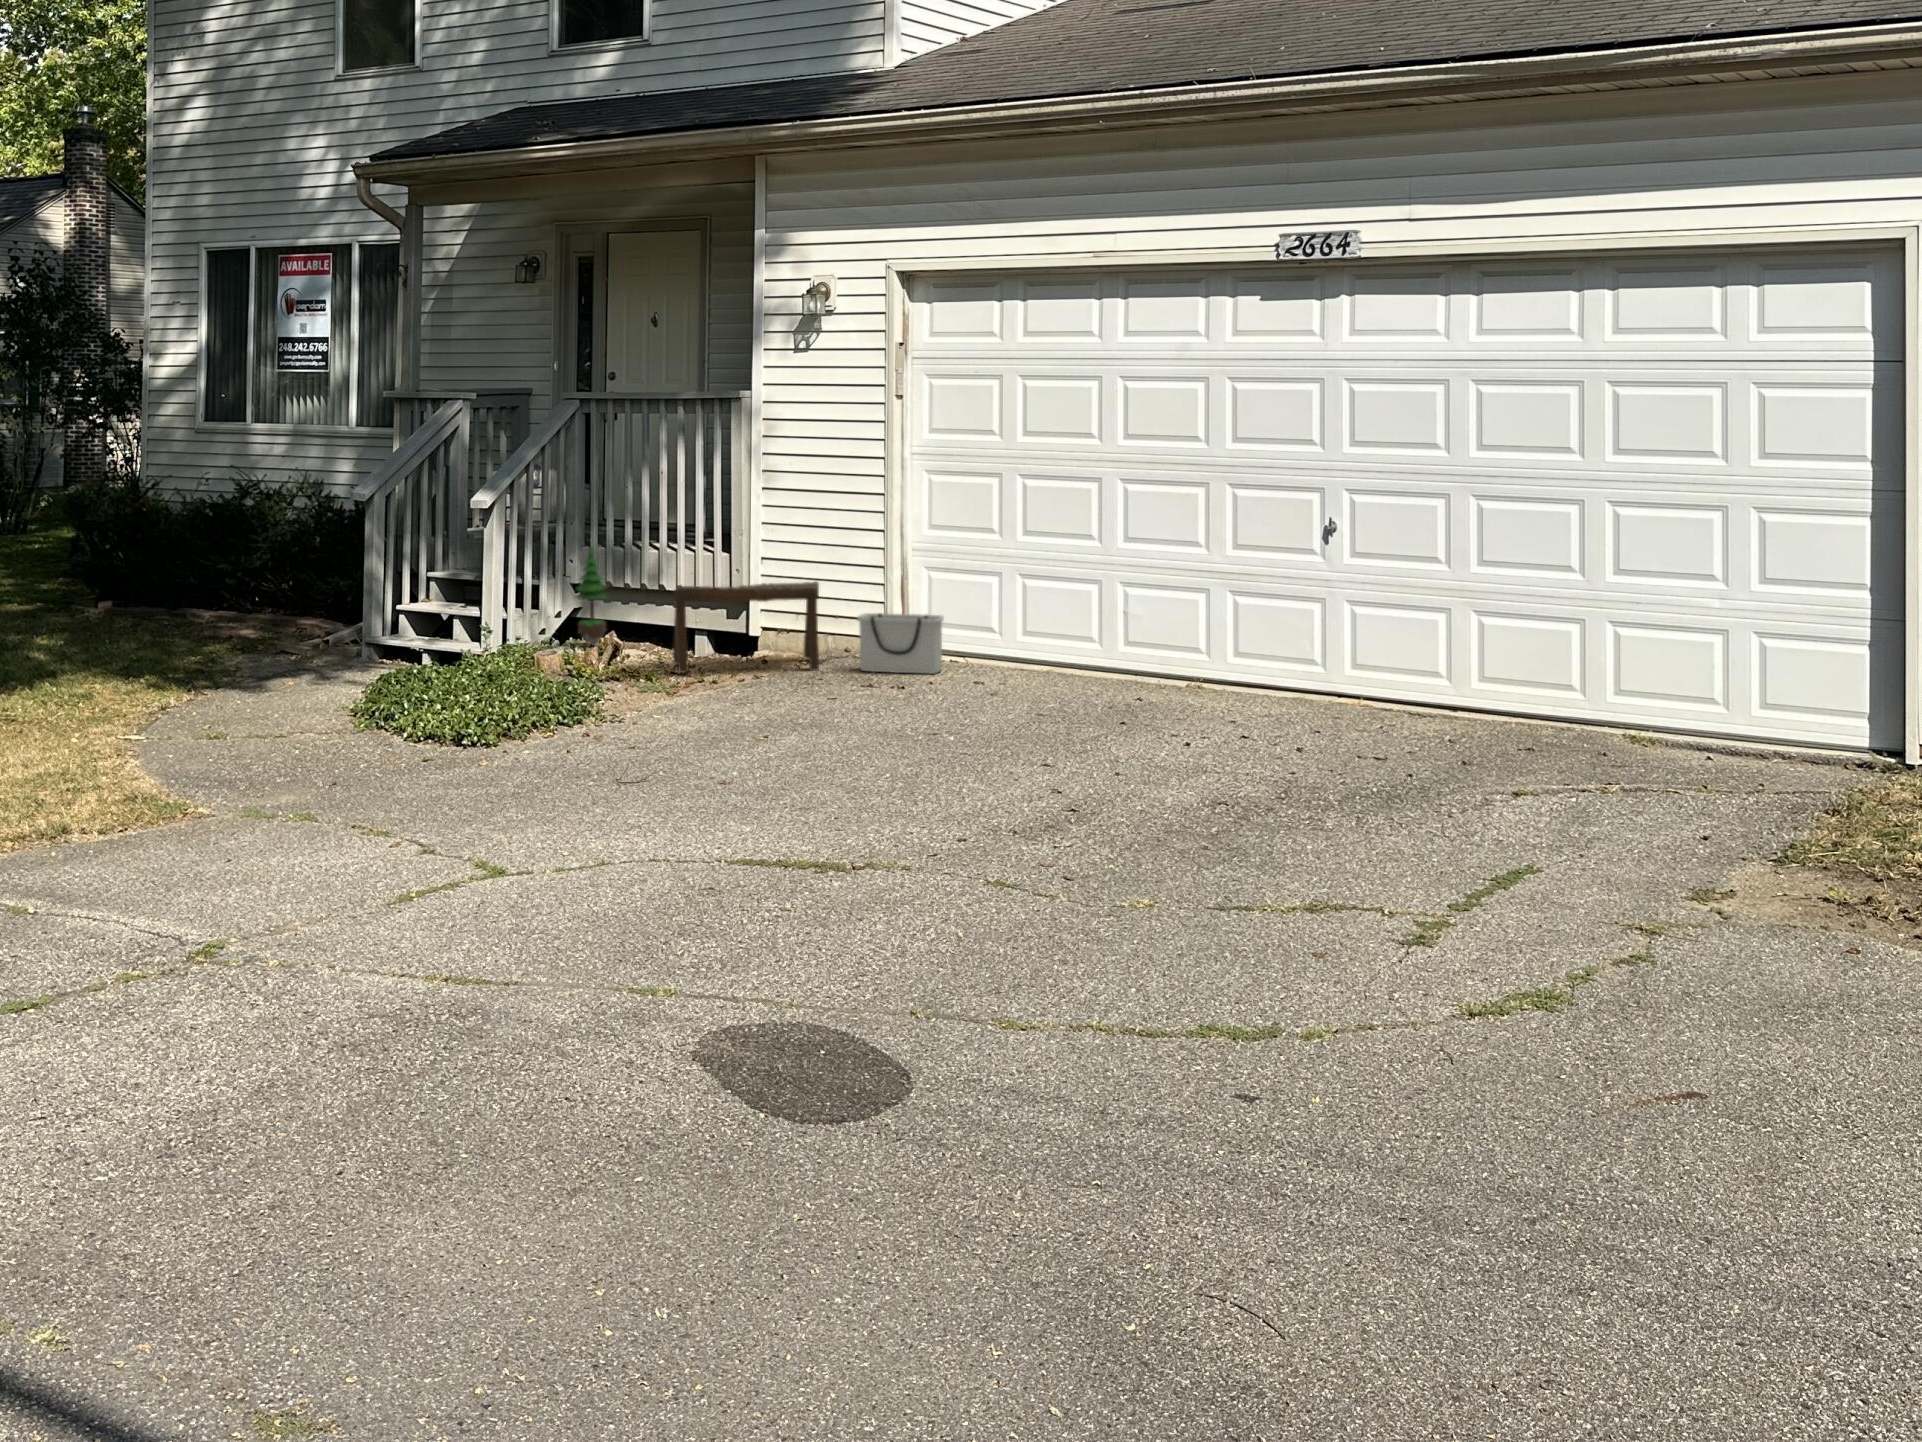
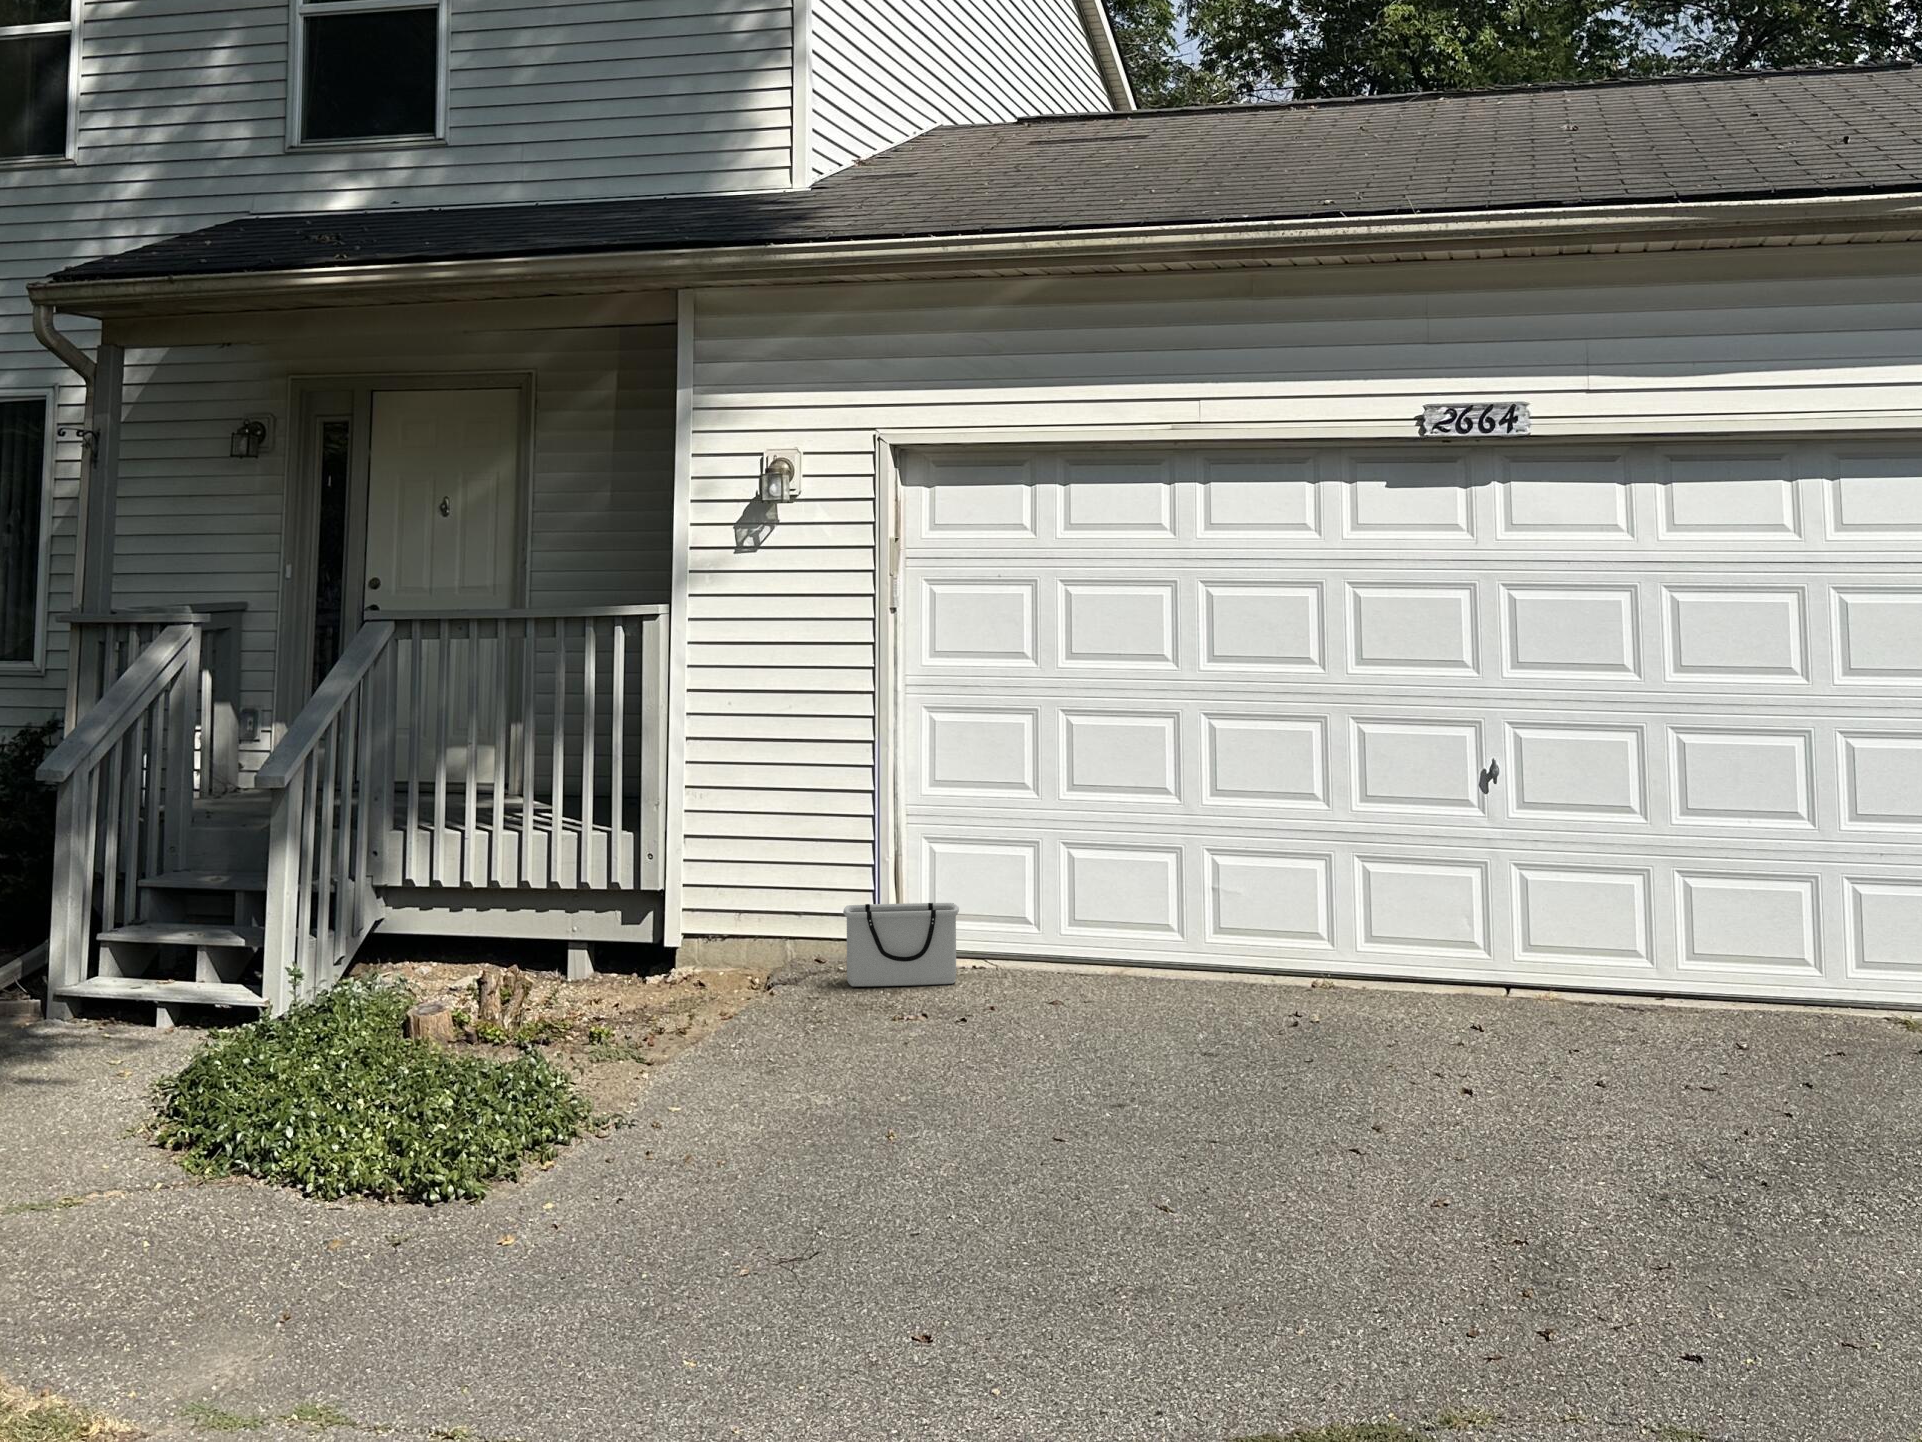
potted tree: present [576,548,607,645] -> none [393,826,444,970]
bench: present [673,581,819,673] -> none [574,864,793,1009]

